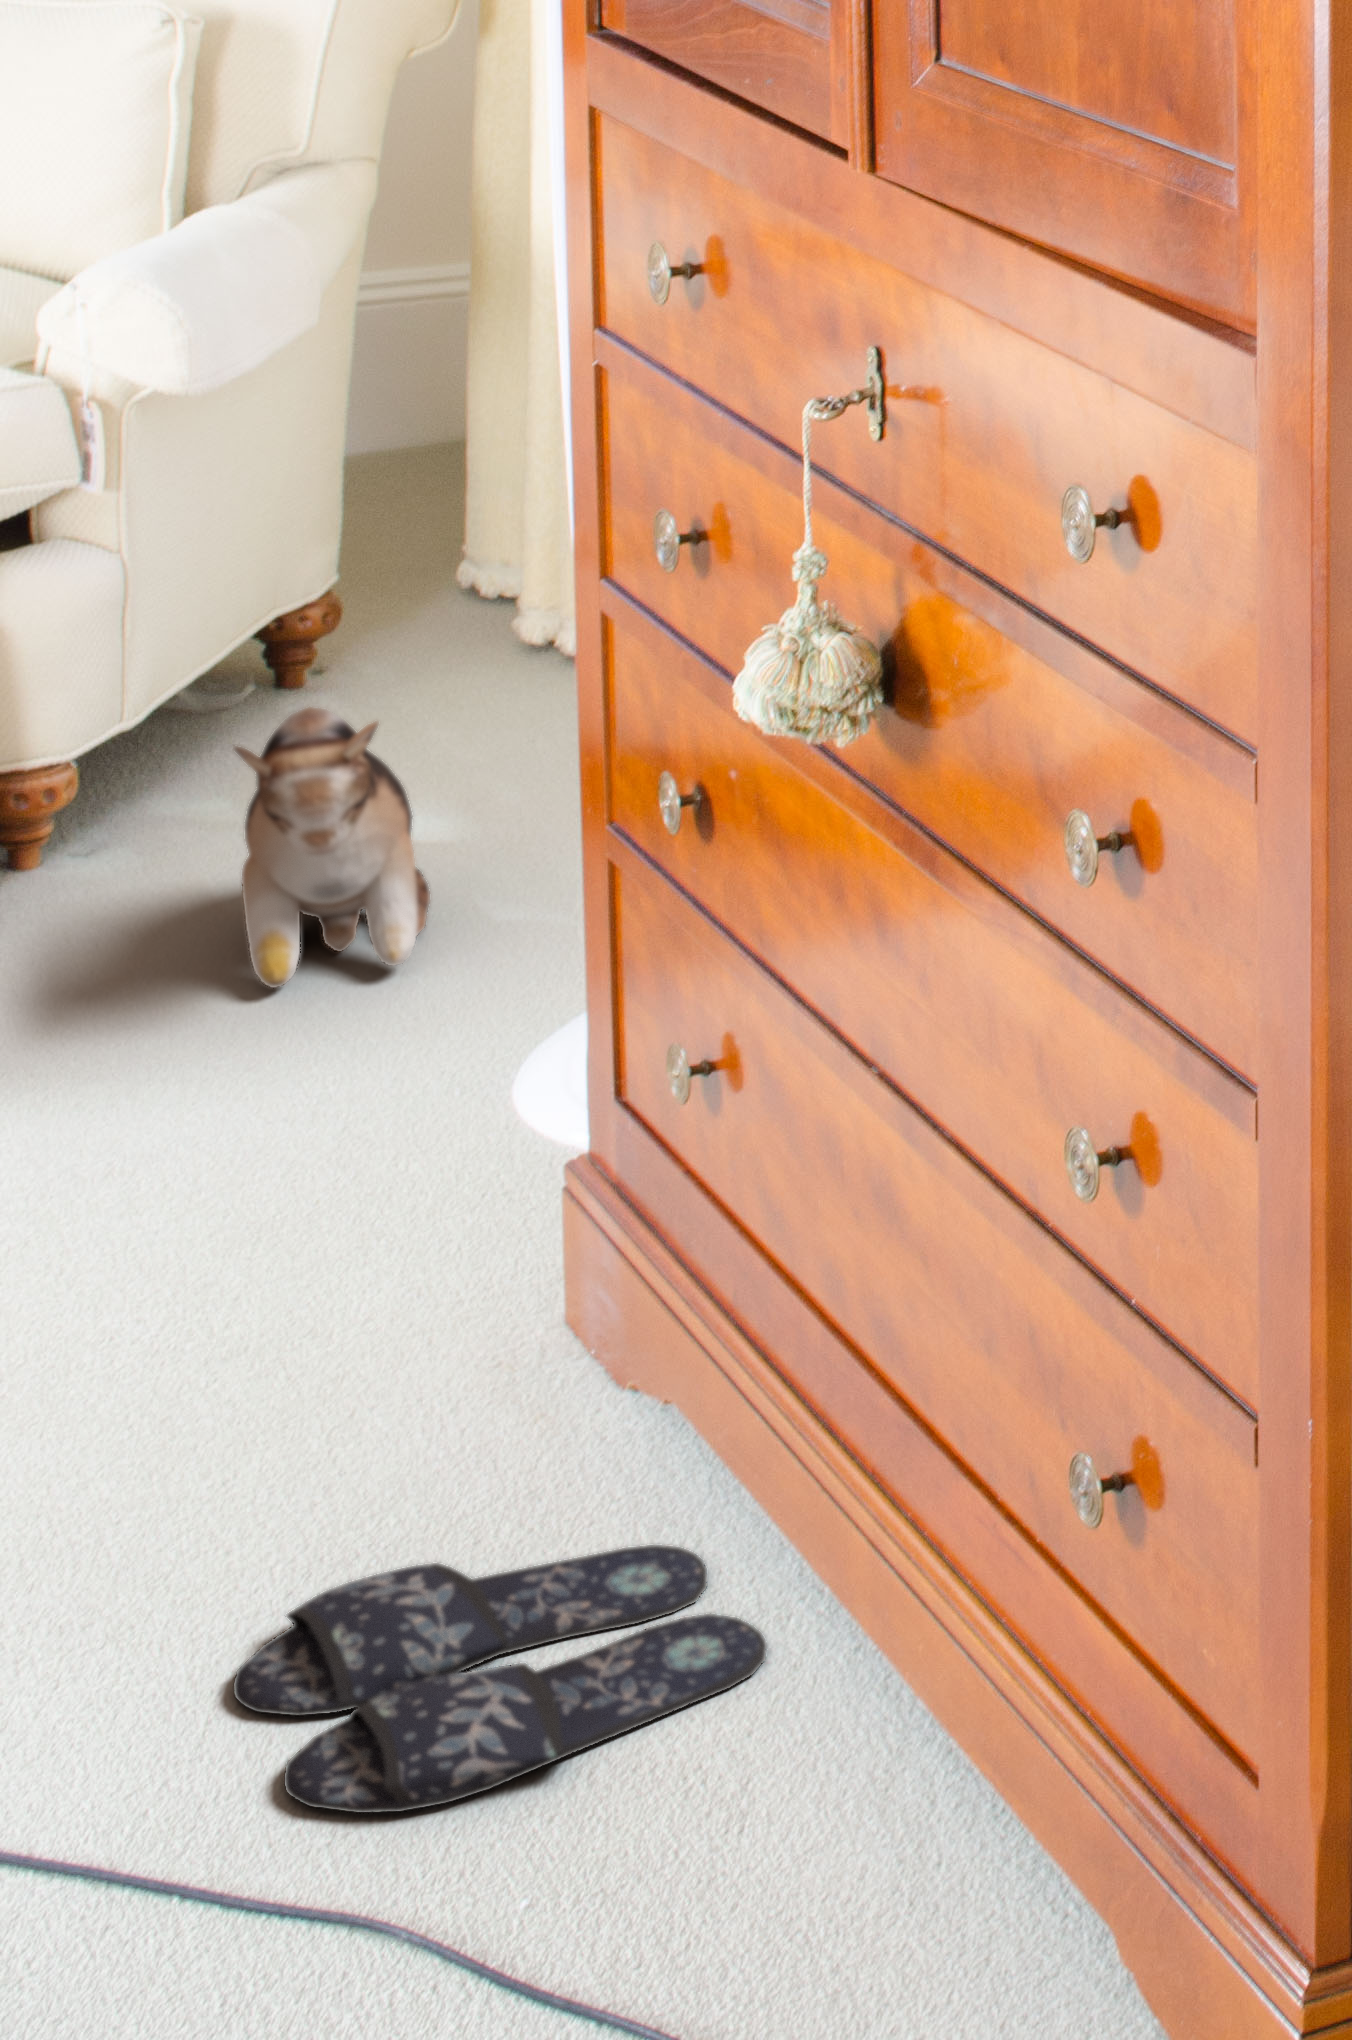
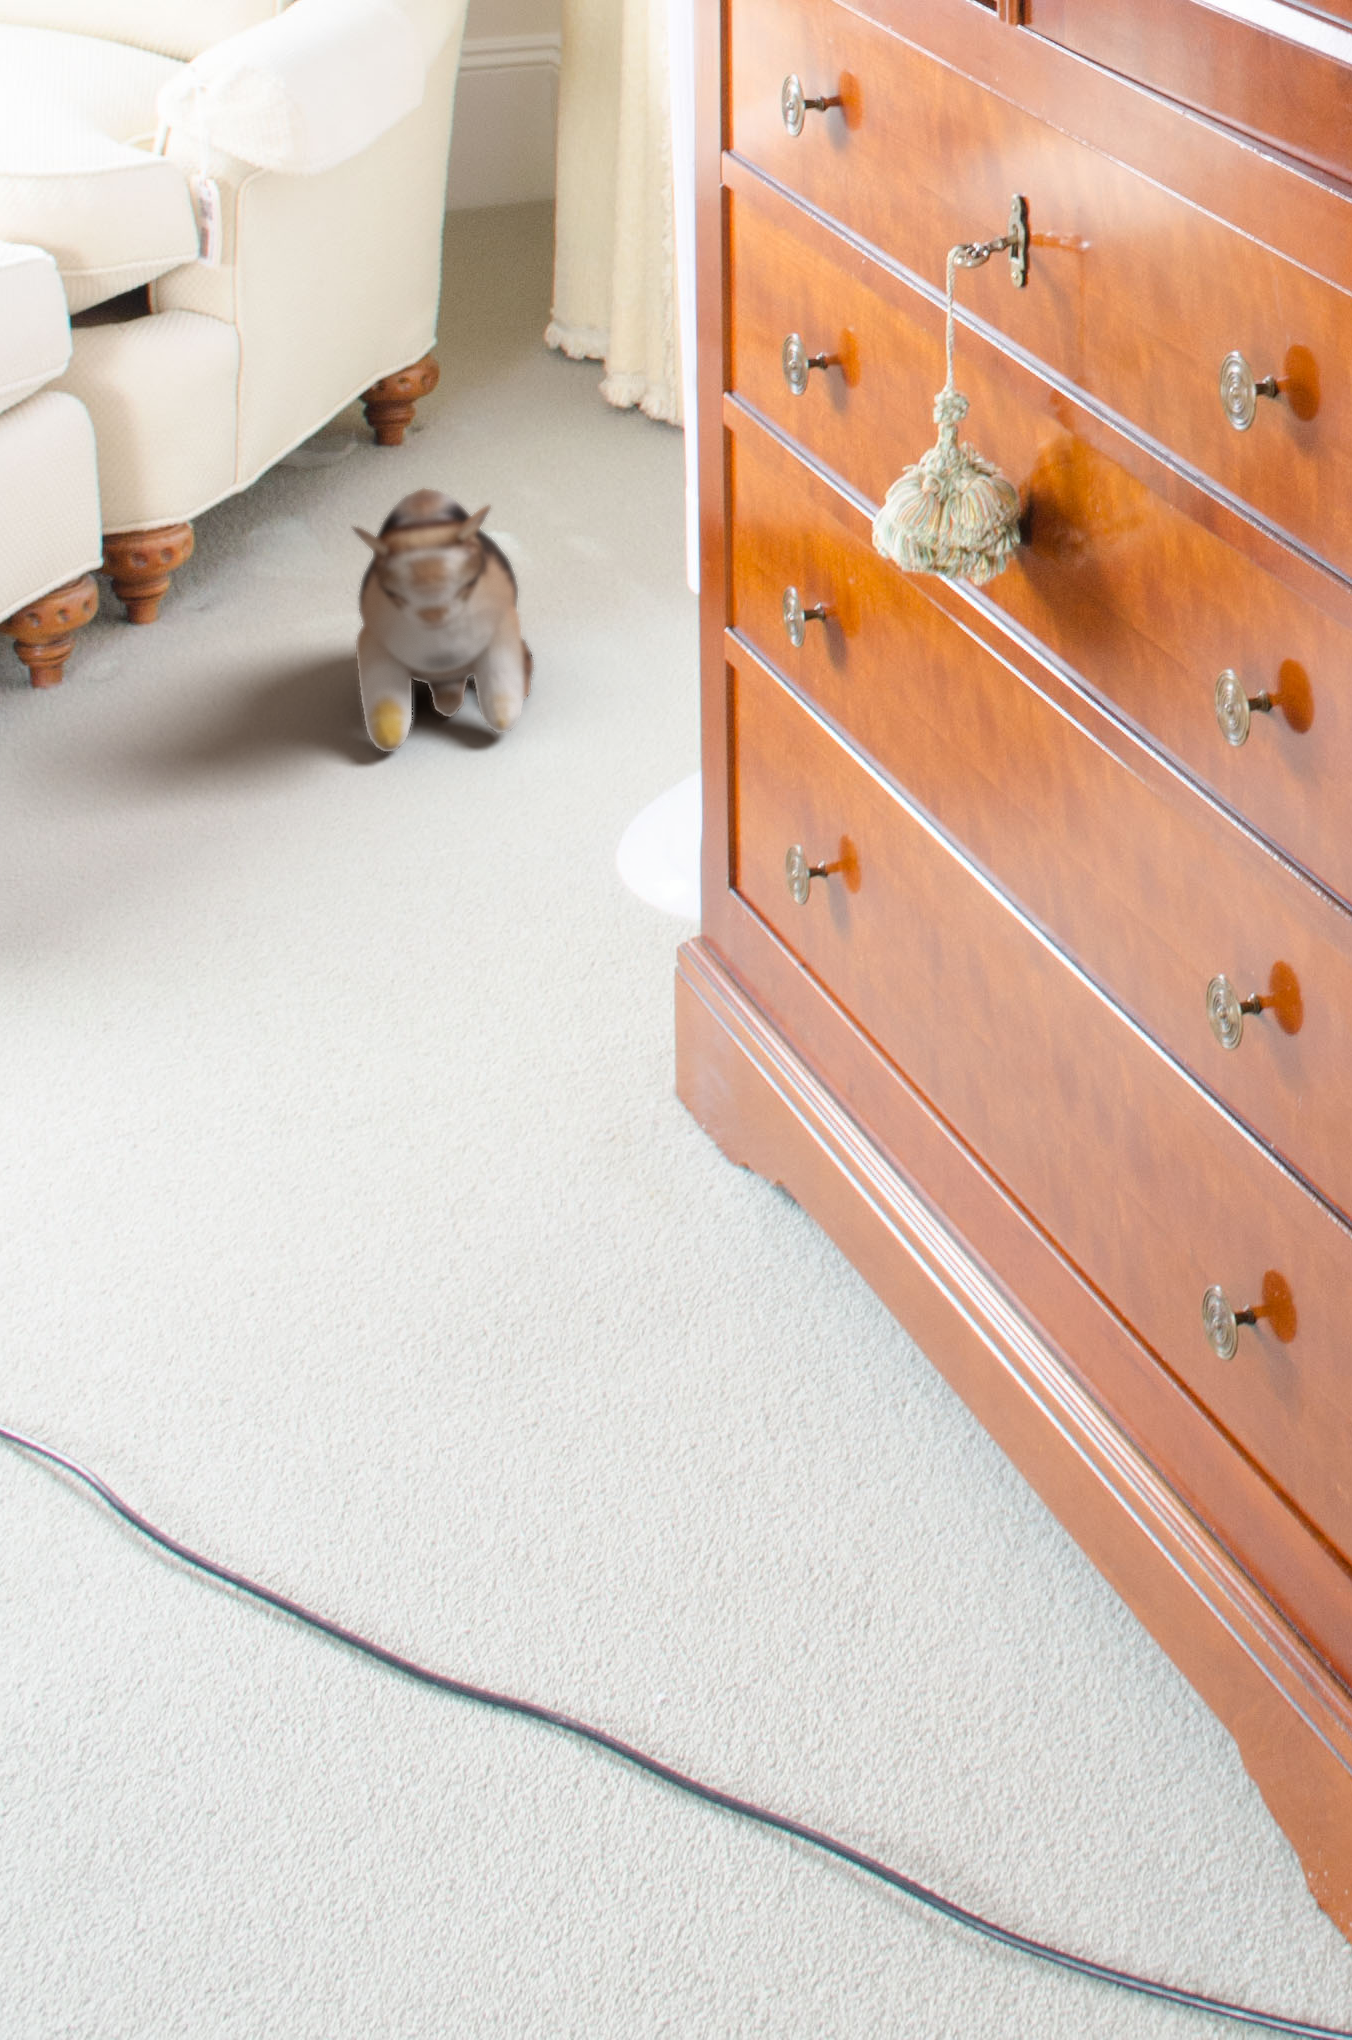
slippers: present [234,1545,766,1813] -> none [378,1325,889,1593]

